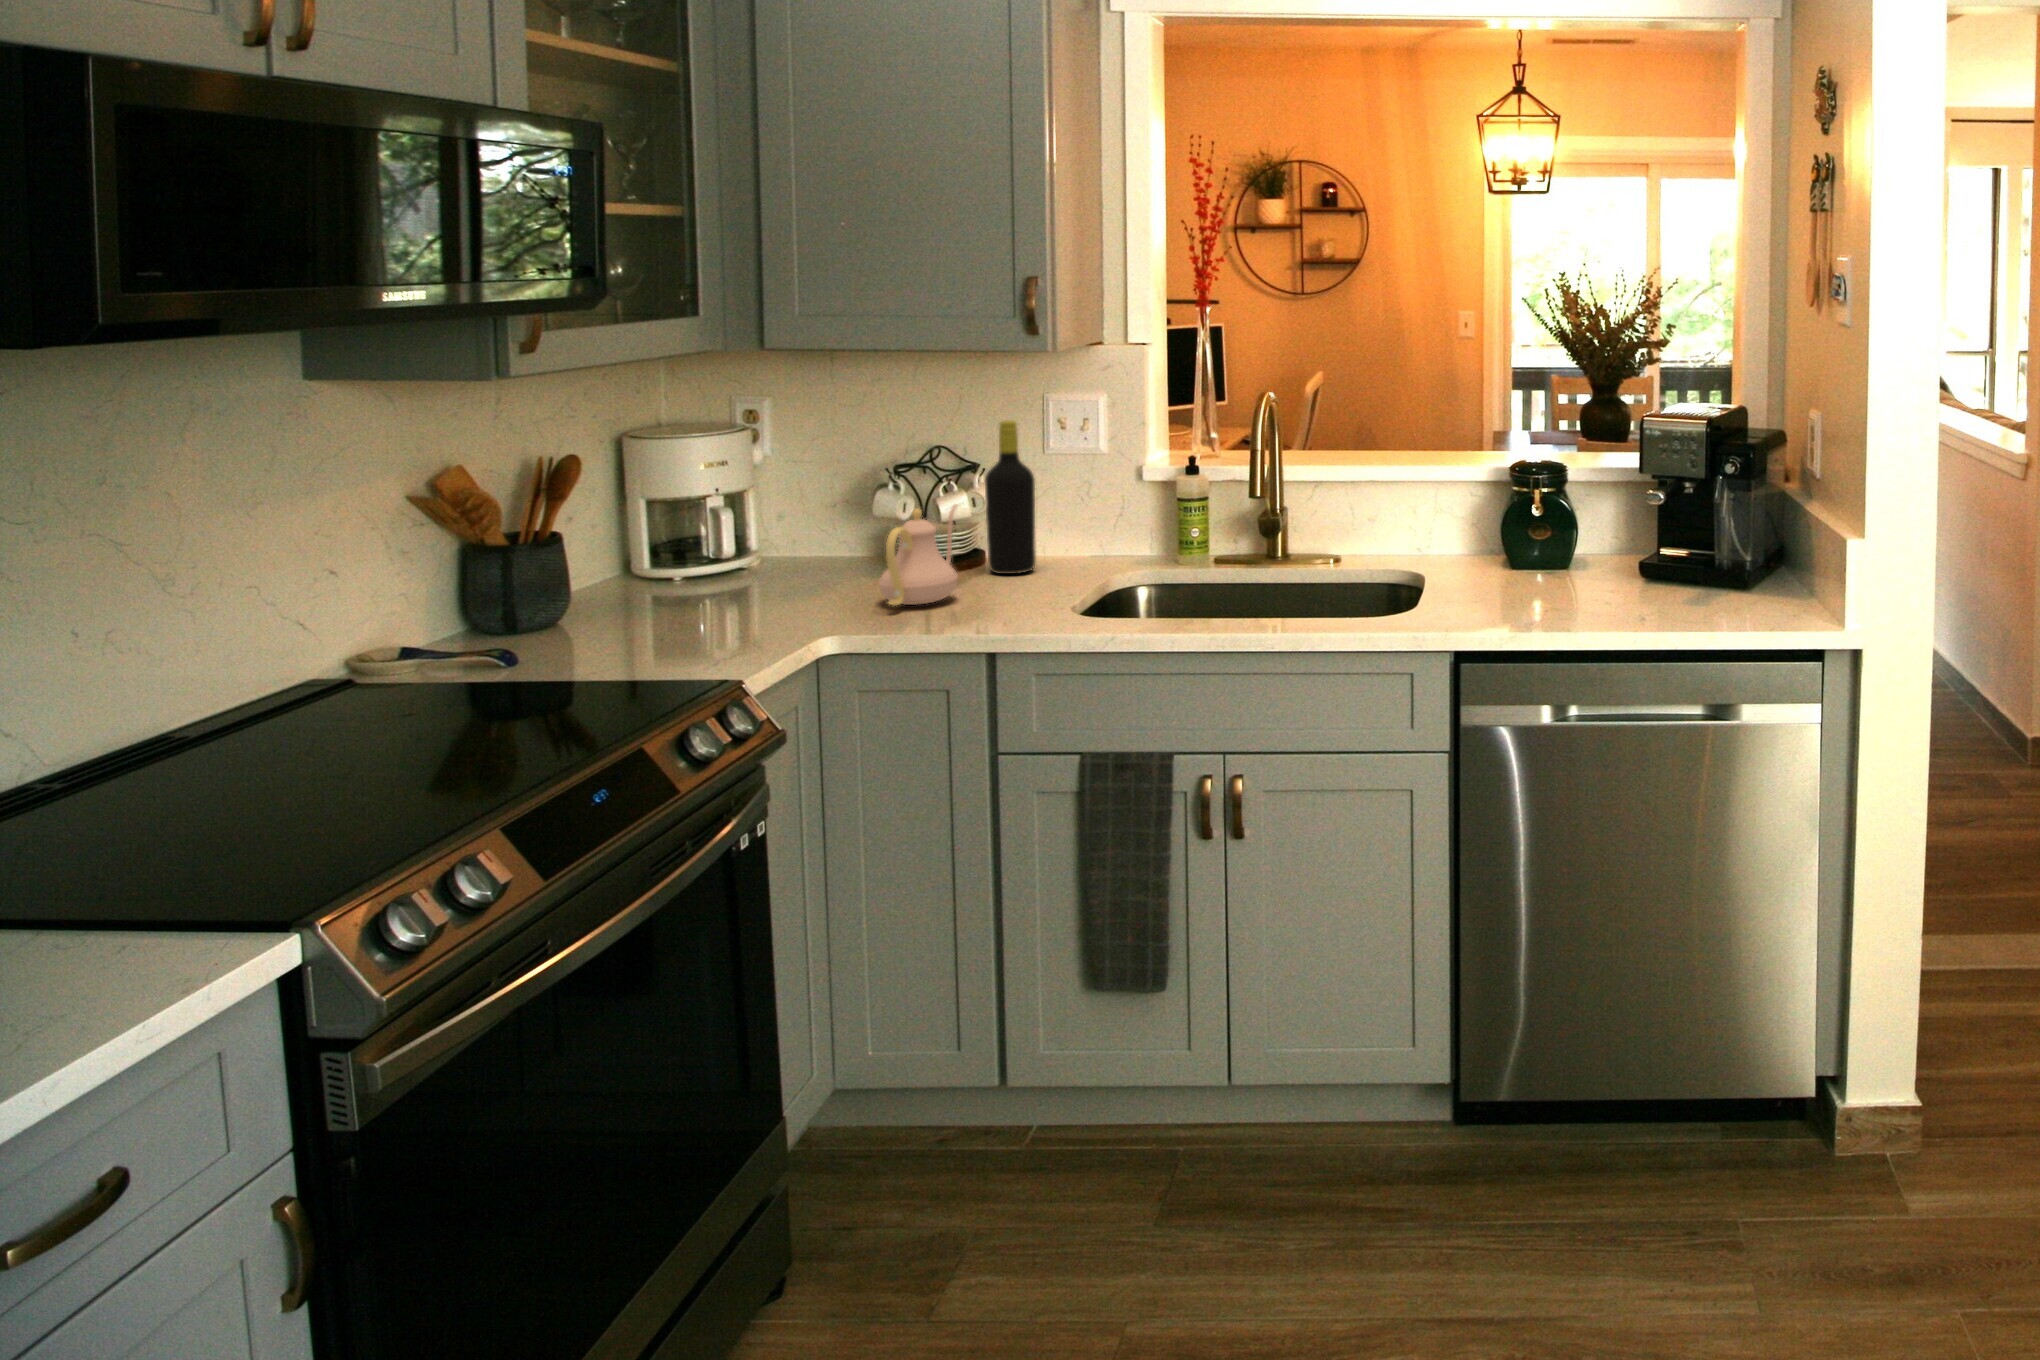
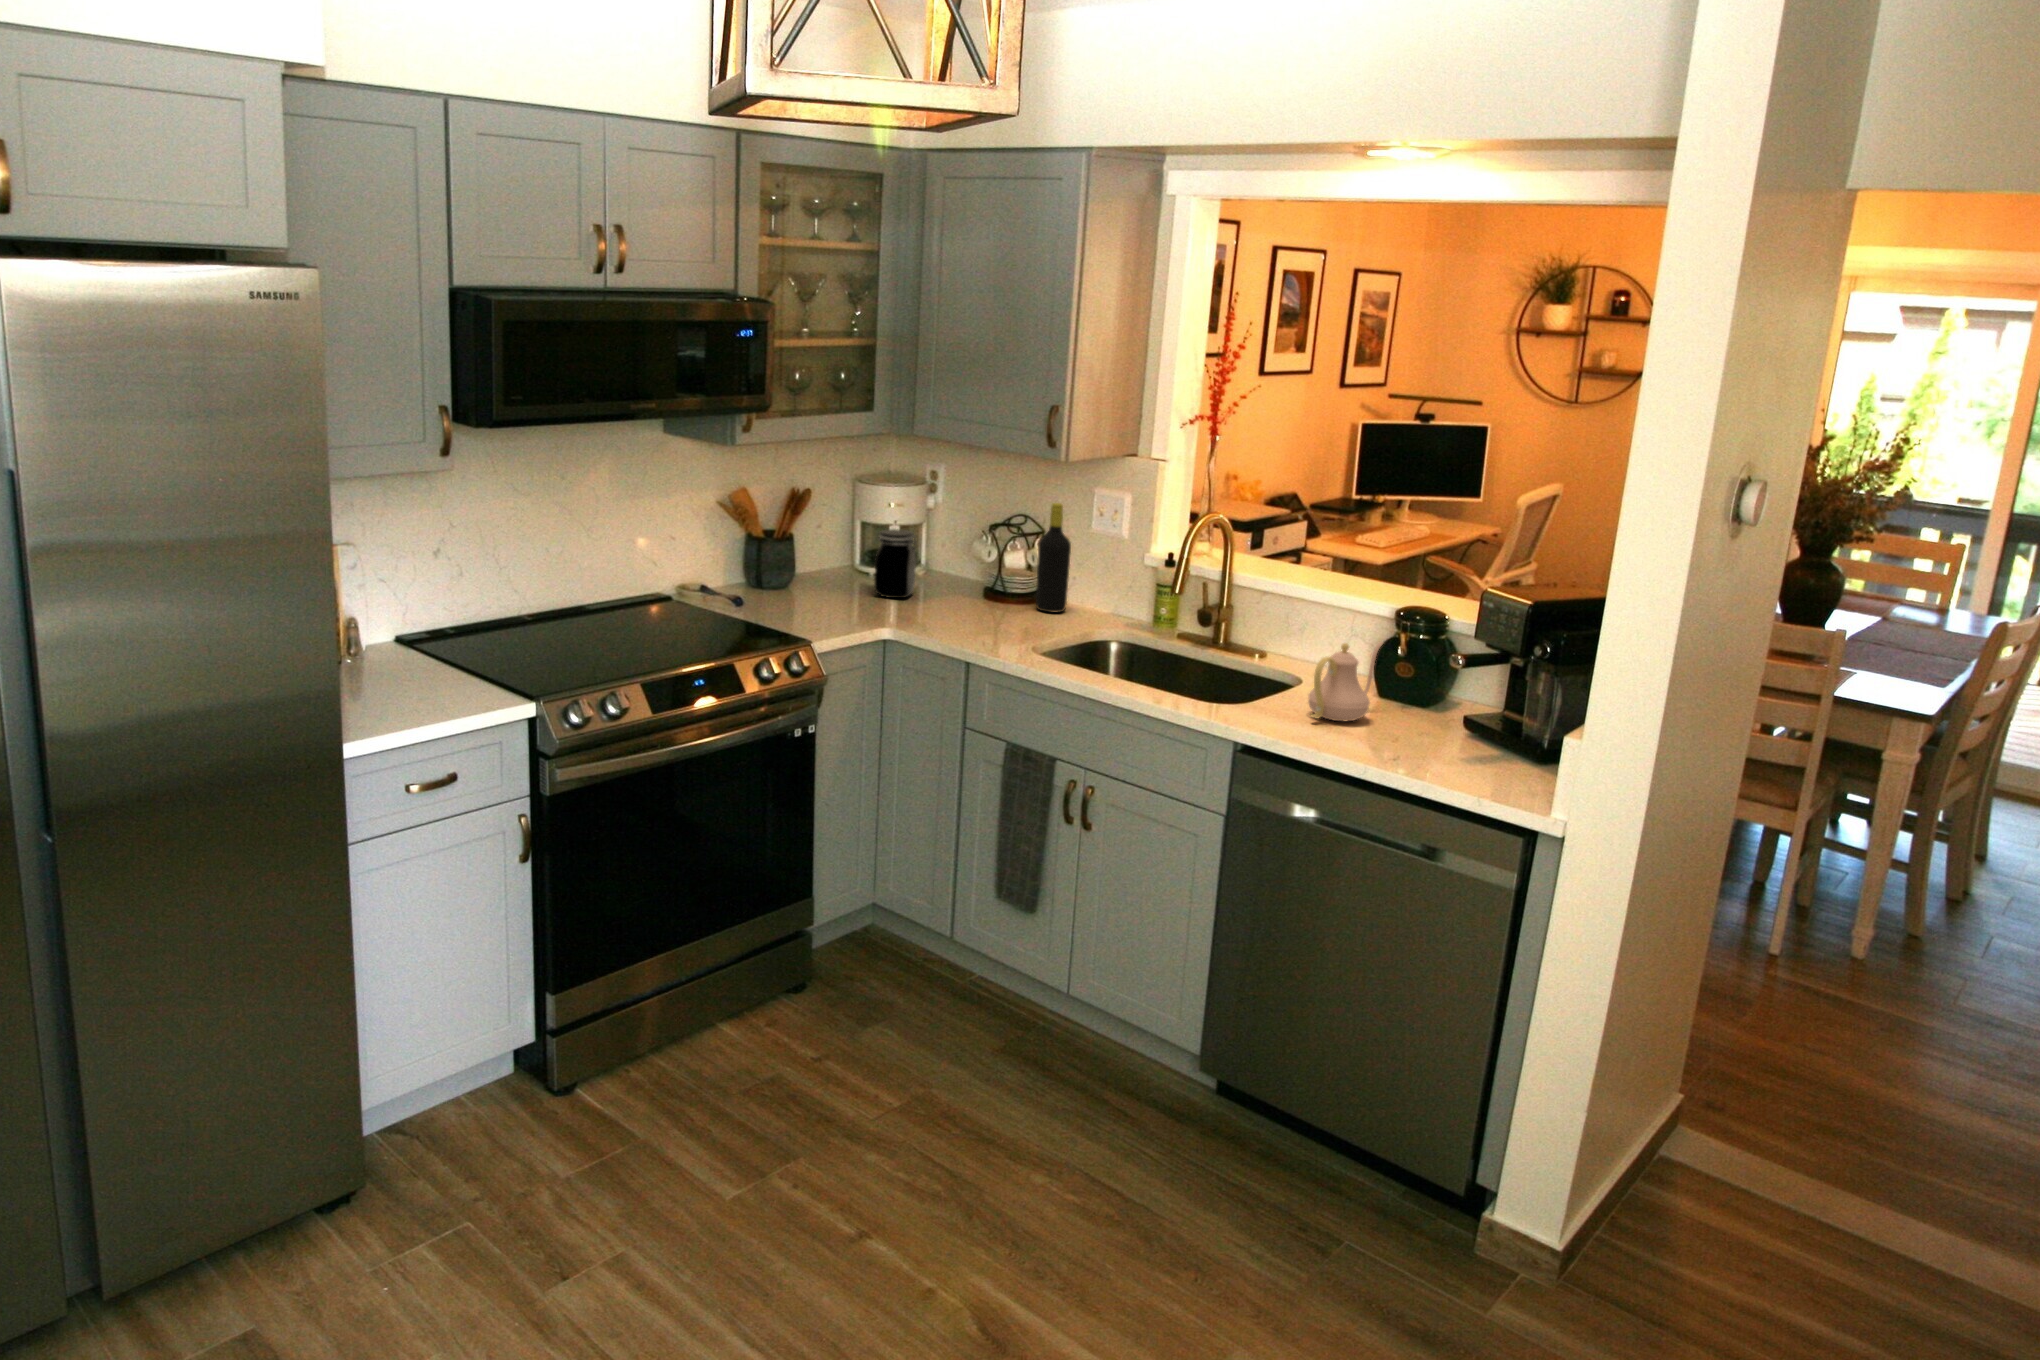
jar: none [718,494,800,602] -> present [874,529,917,598]
teapot: present [879,505,958,605] -> present [1308,642,1383,721]

